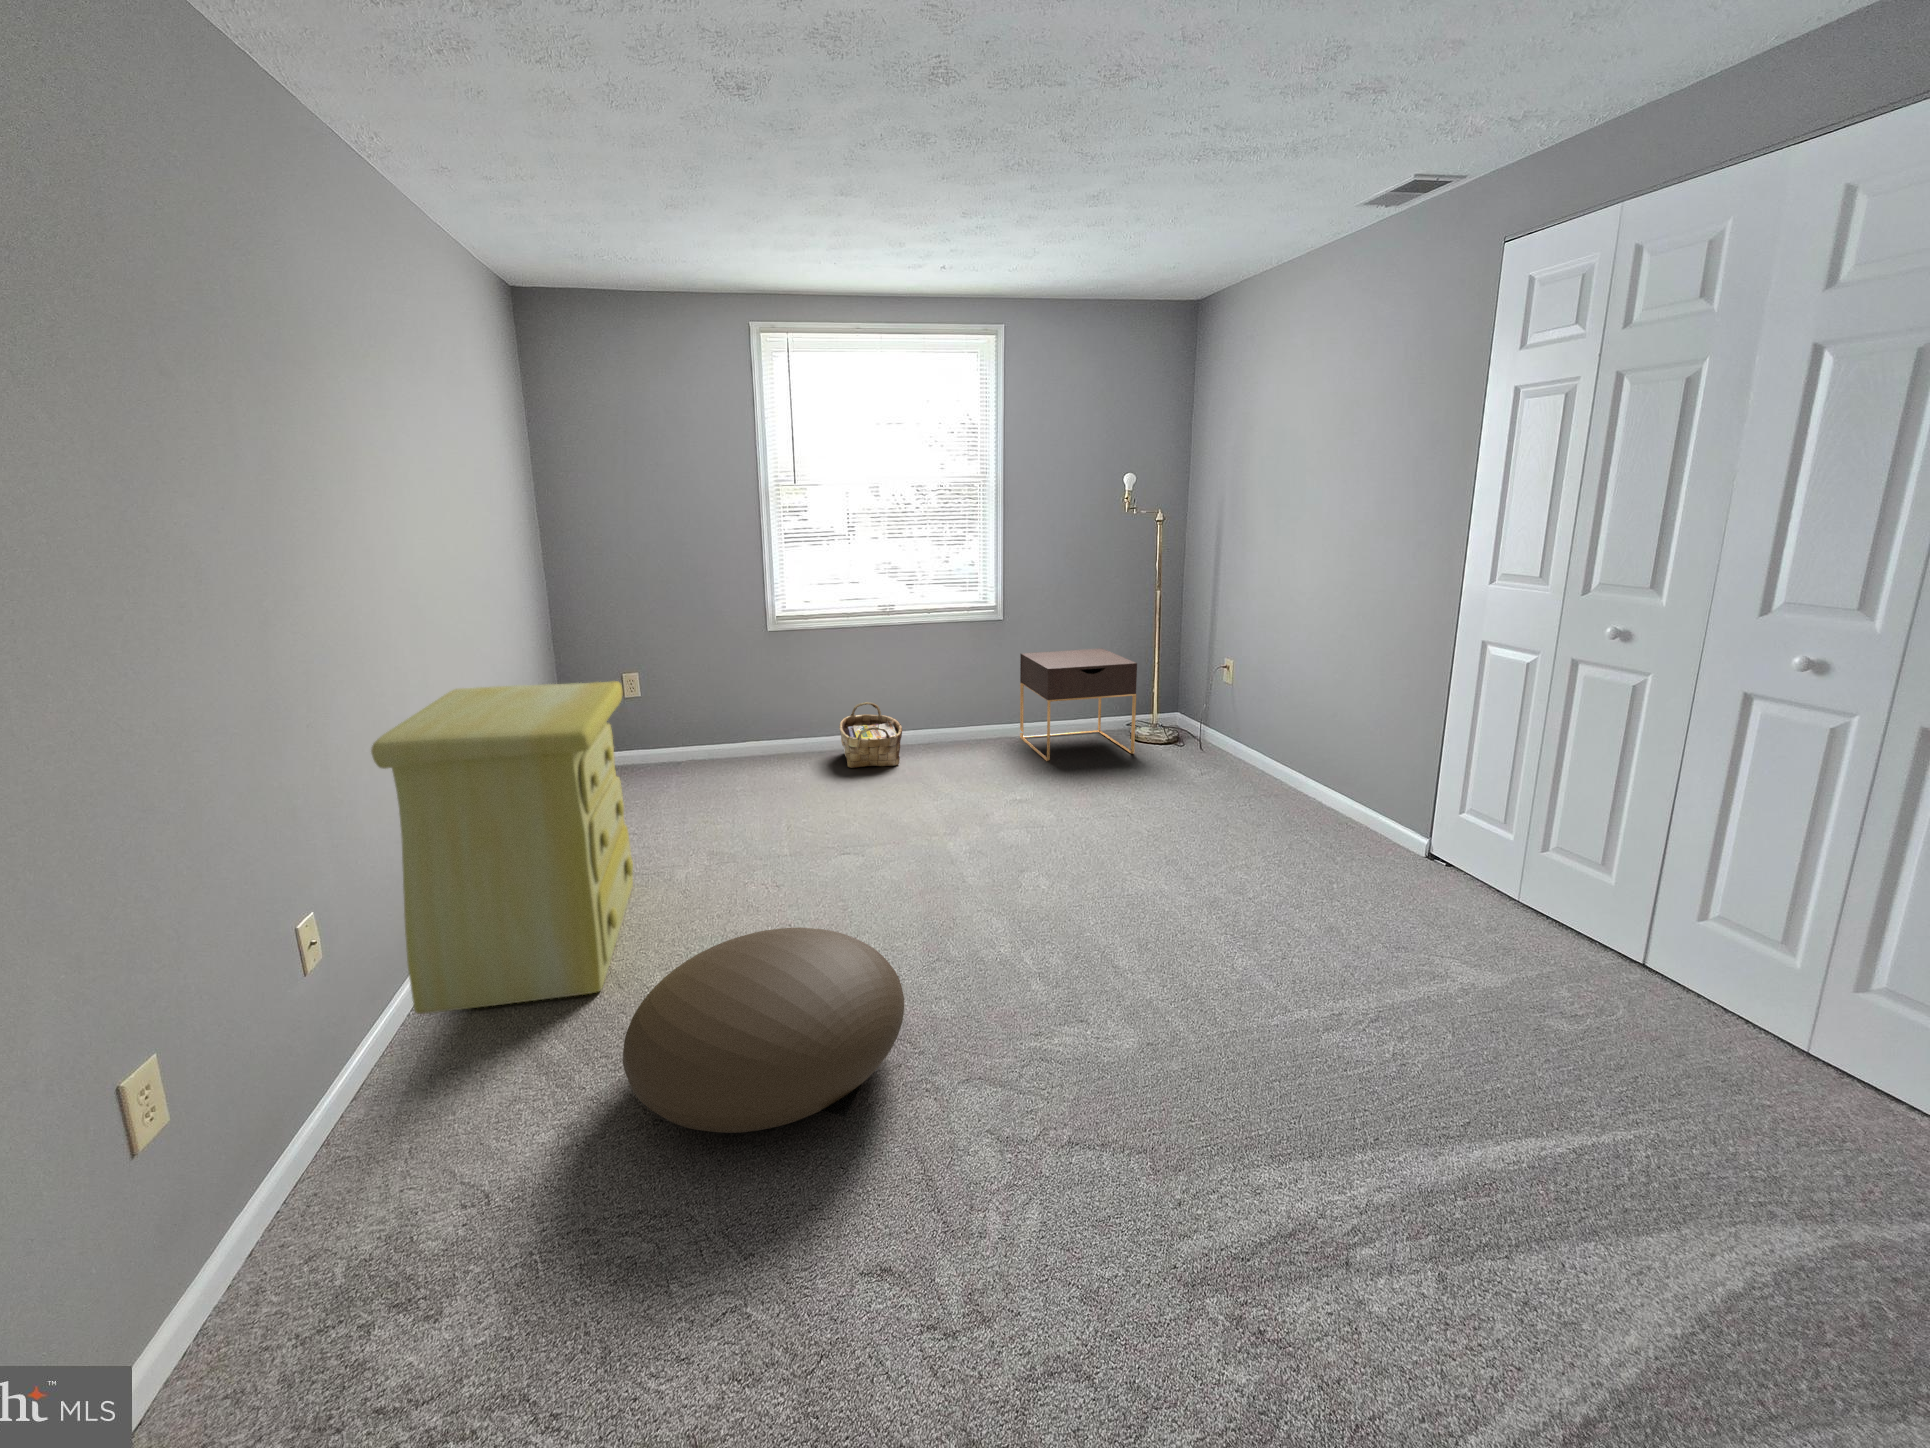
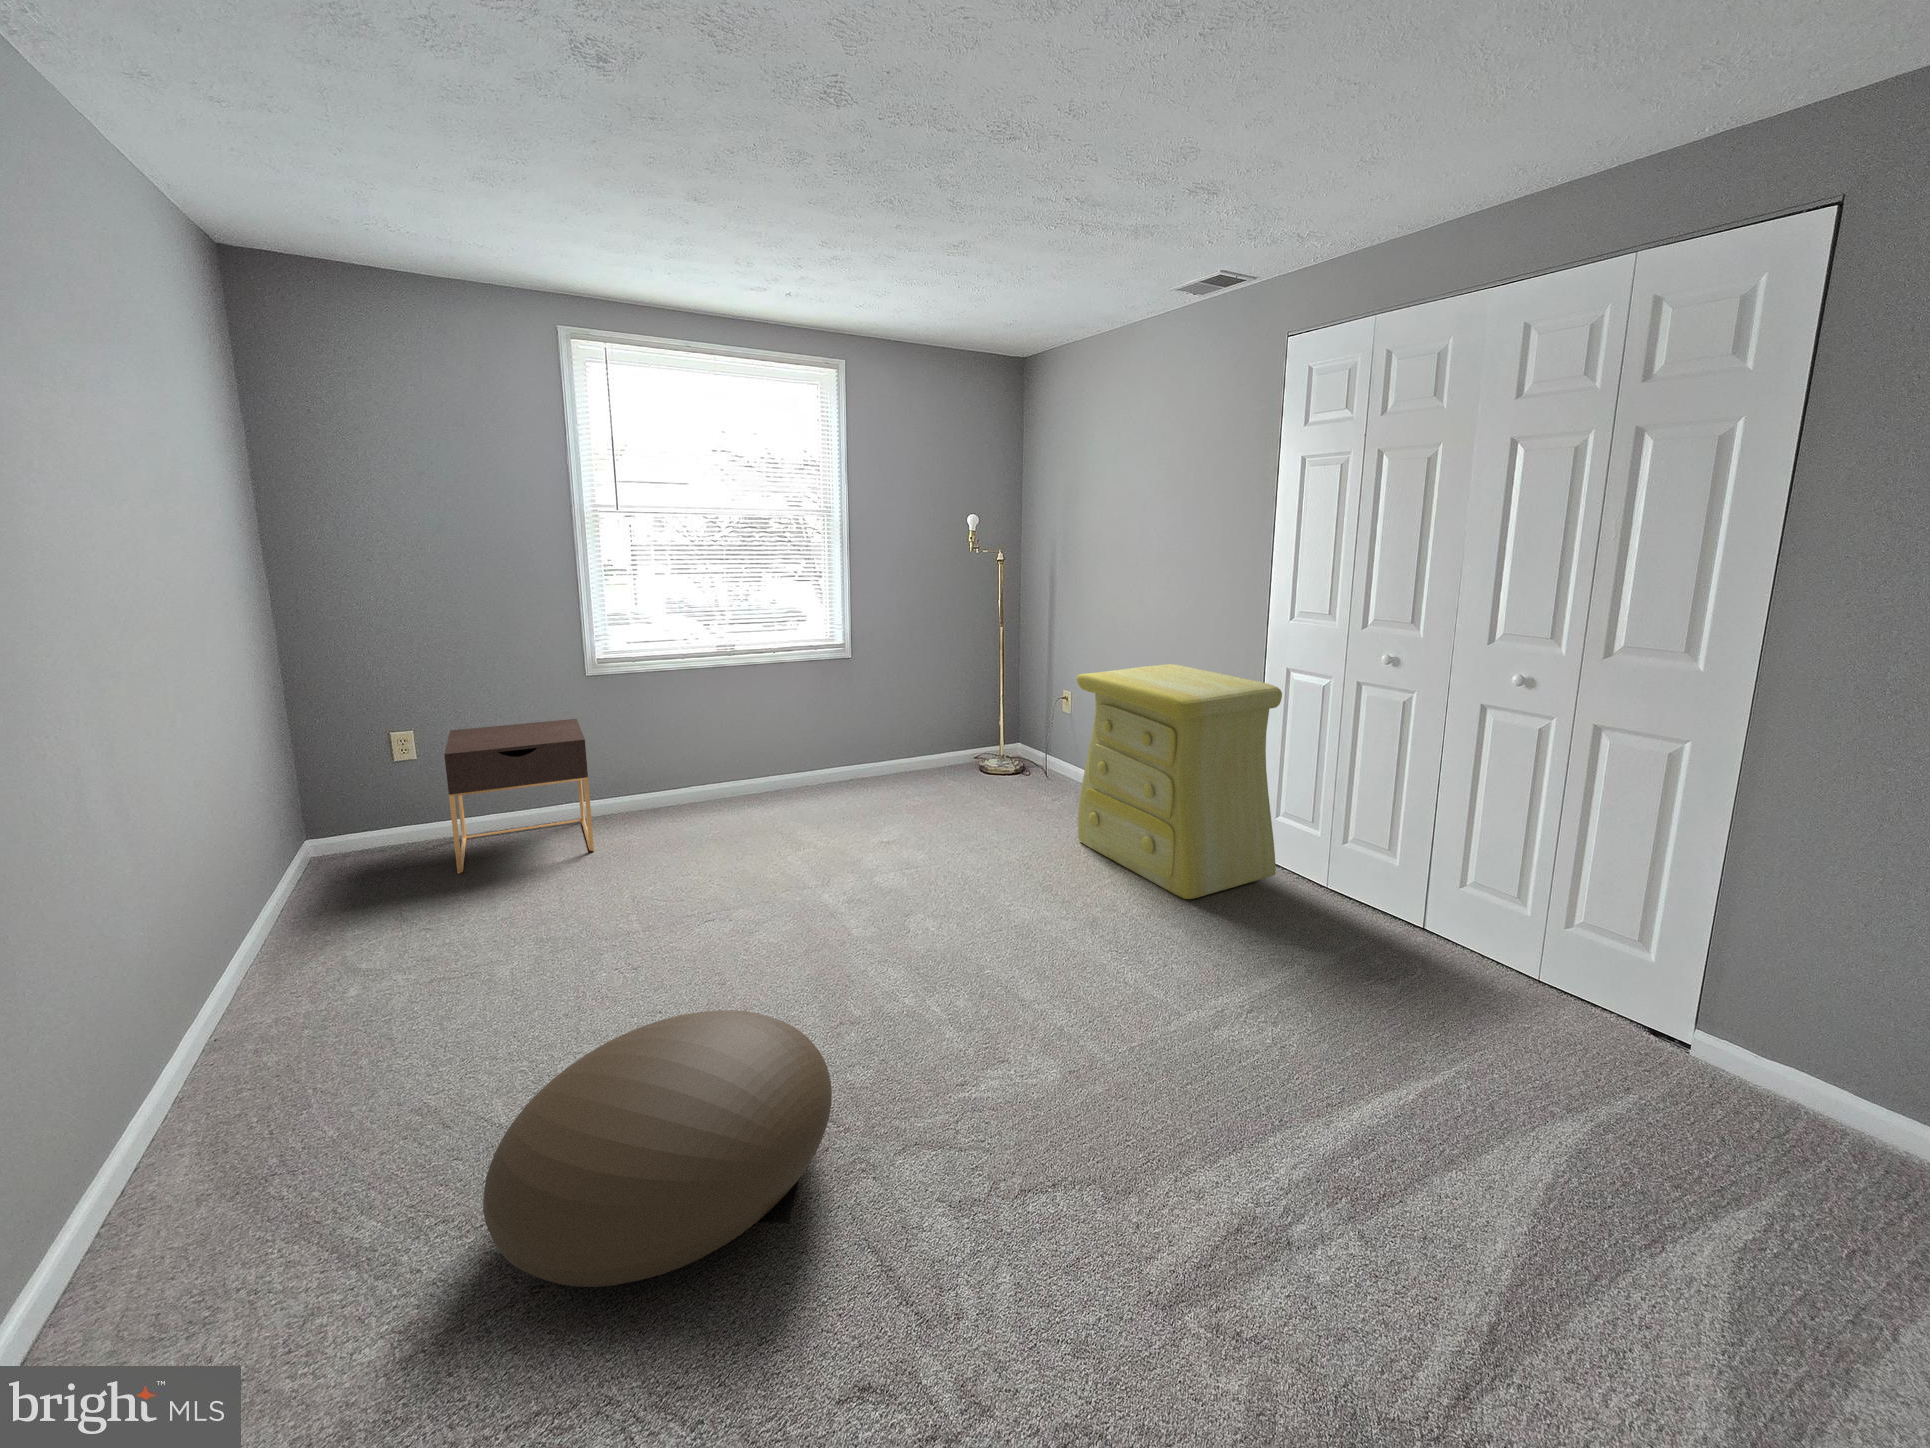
nightstand: present [1020,648,1137,761] -> present [444,719,594,874]
dresser: present [371,681,633,1014] -> present [1077,664,1282,899]
woven basket: present [839,702,902,768] -> none [681,750,754,823]

